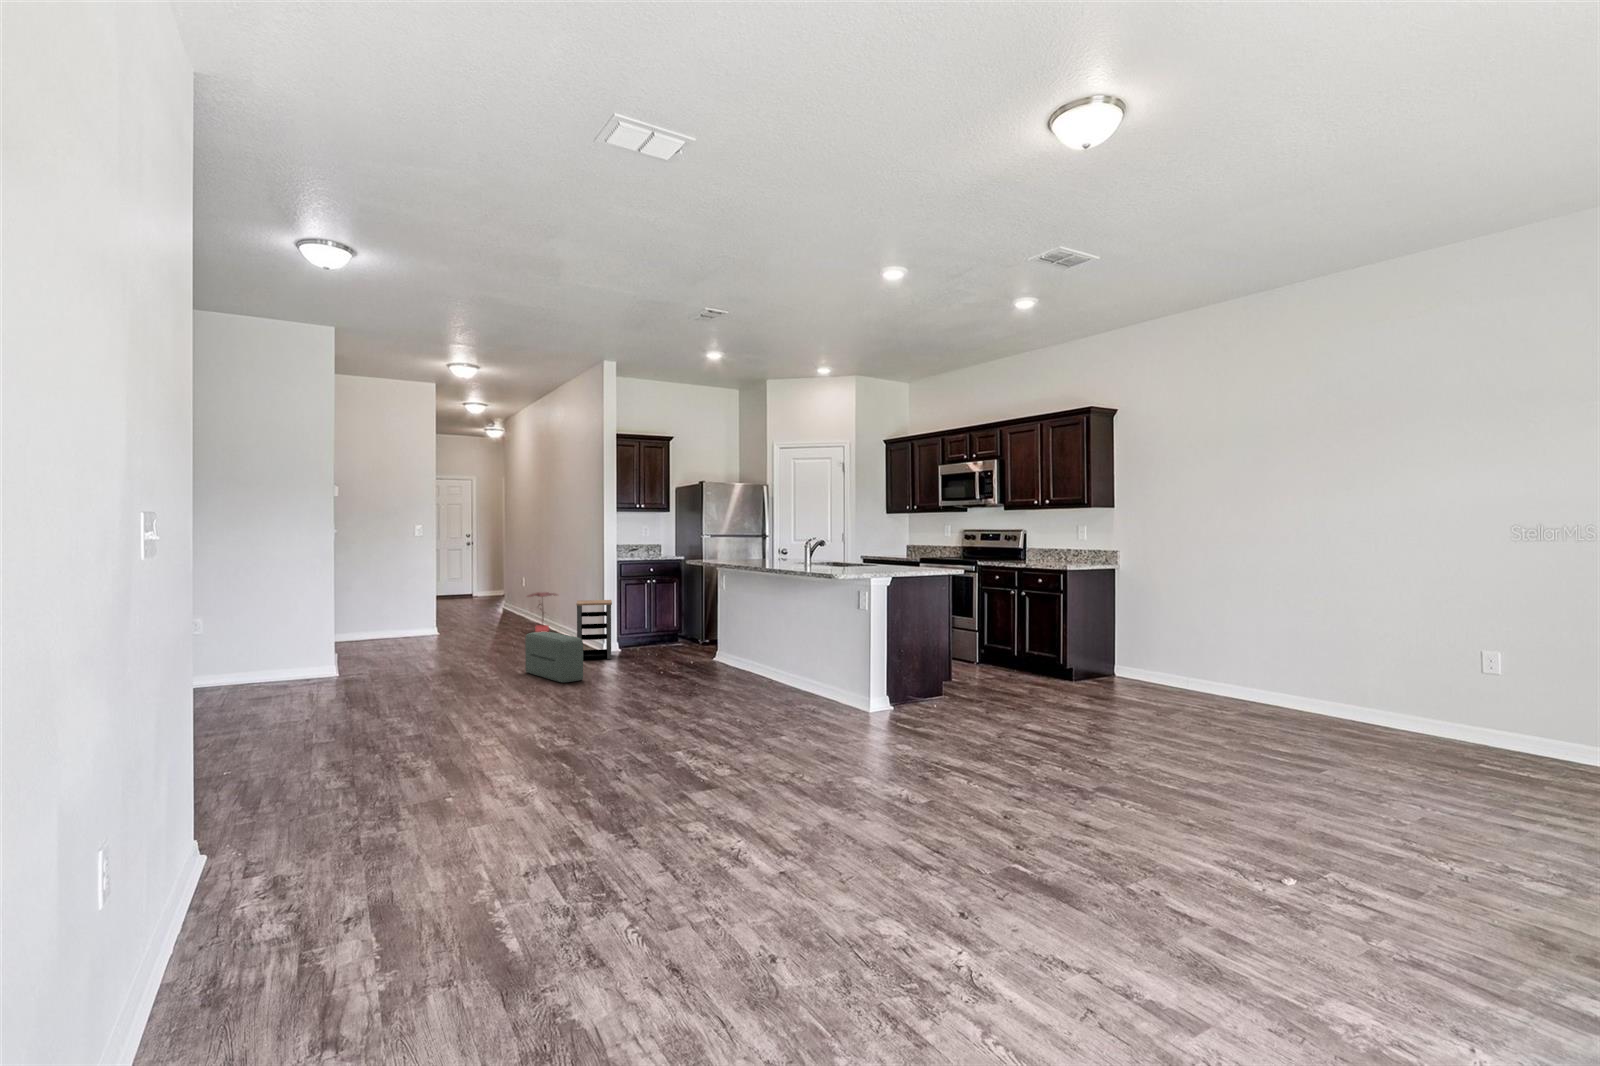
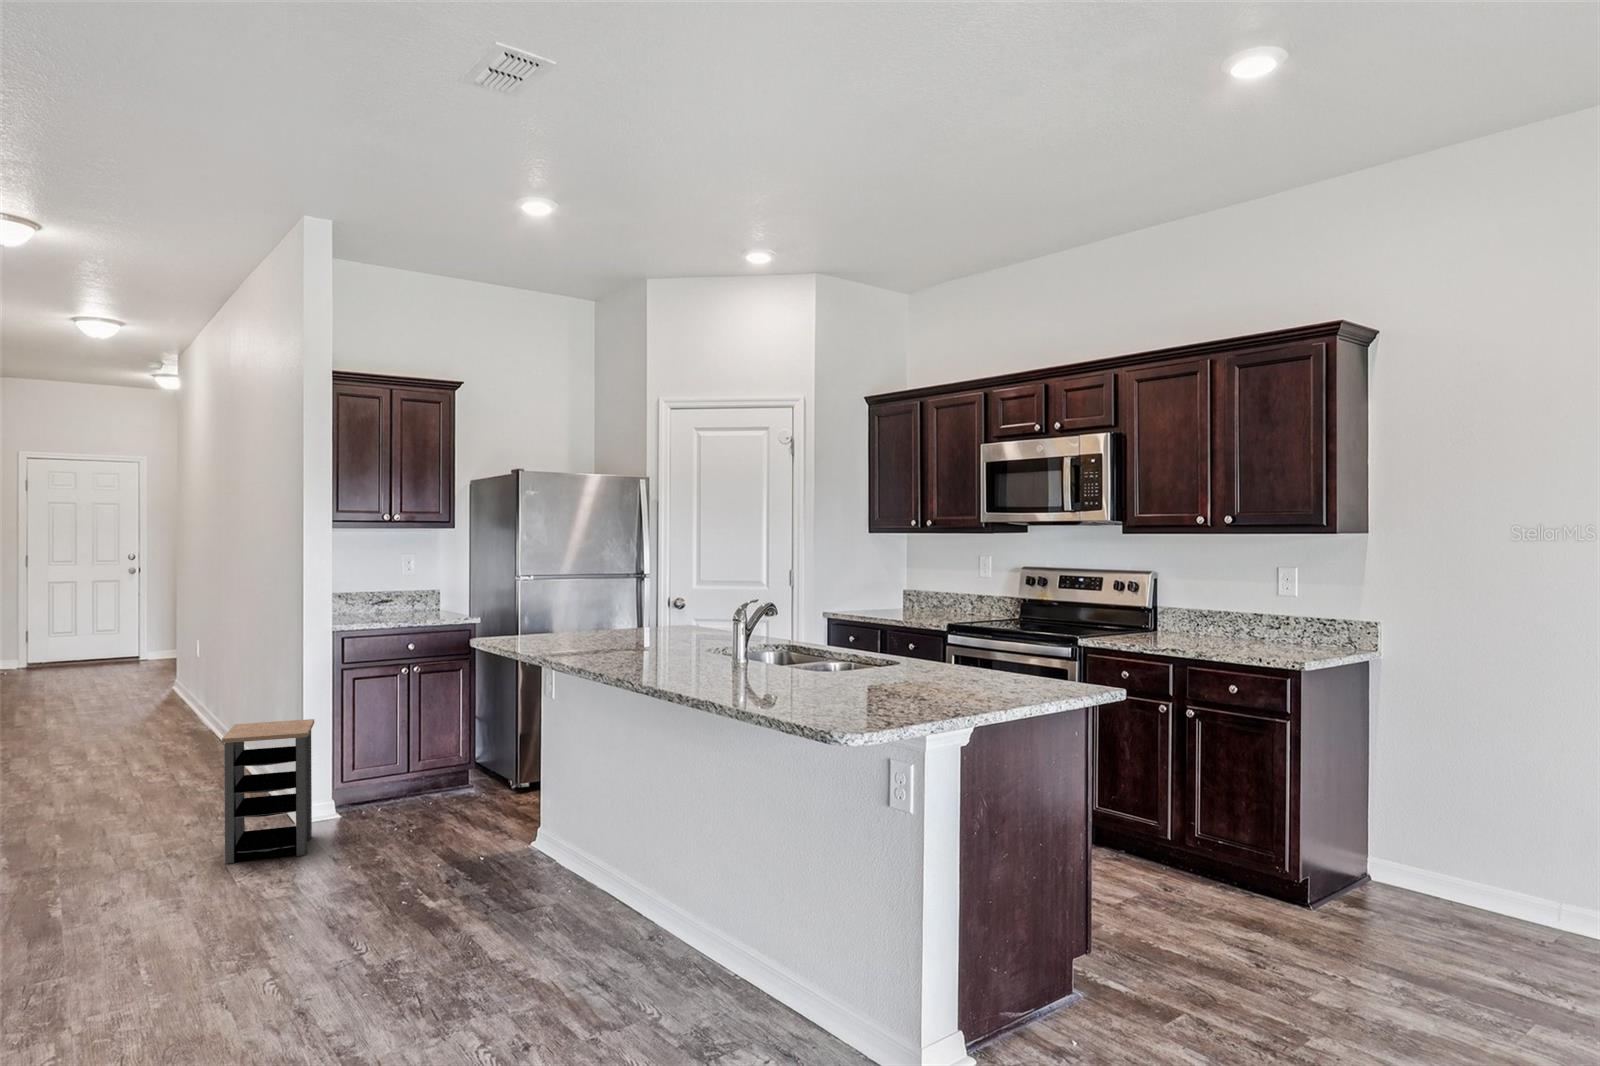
potted plant: present [527,592,557,632] -> none [163,682,237,765]
pouf: present [525,631,583,683] -> none [65,822,194,977]

